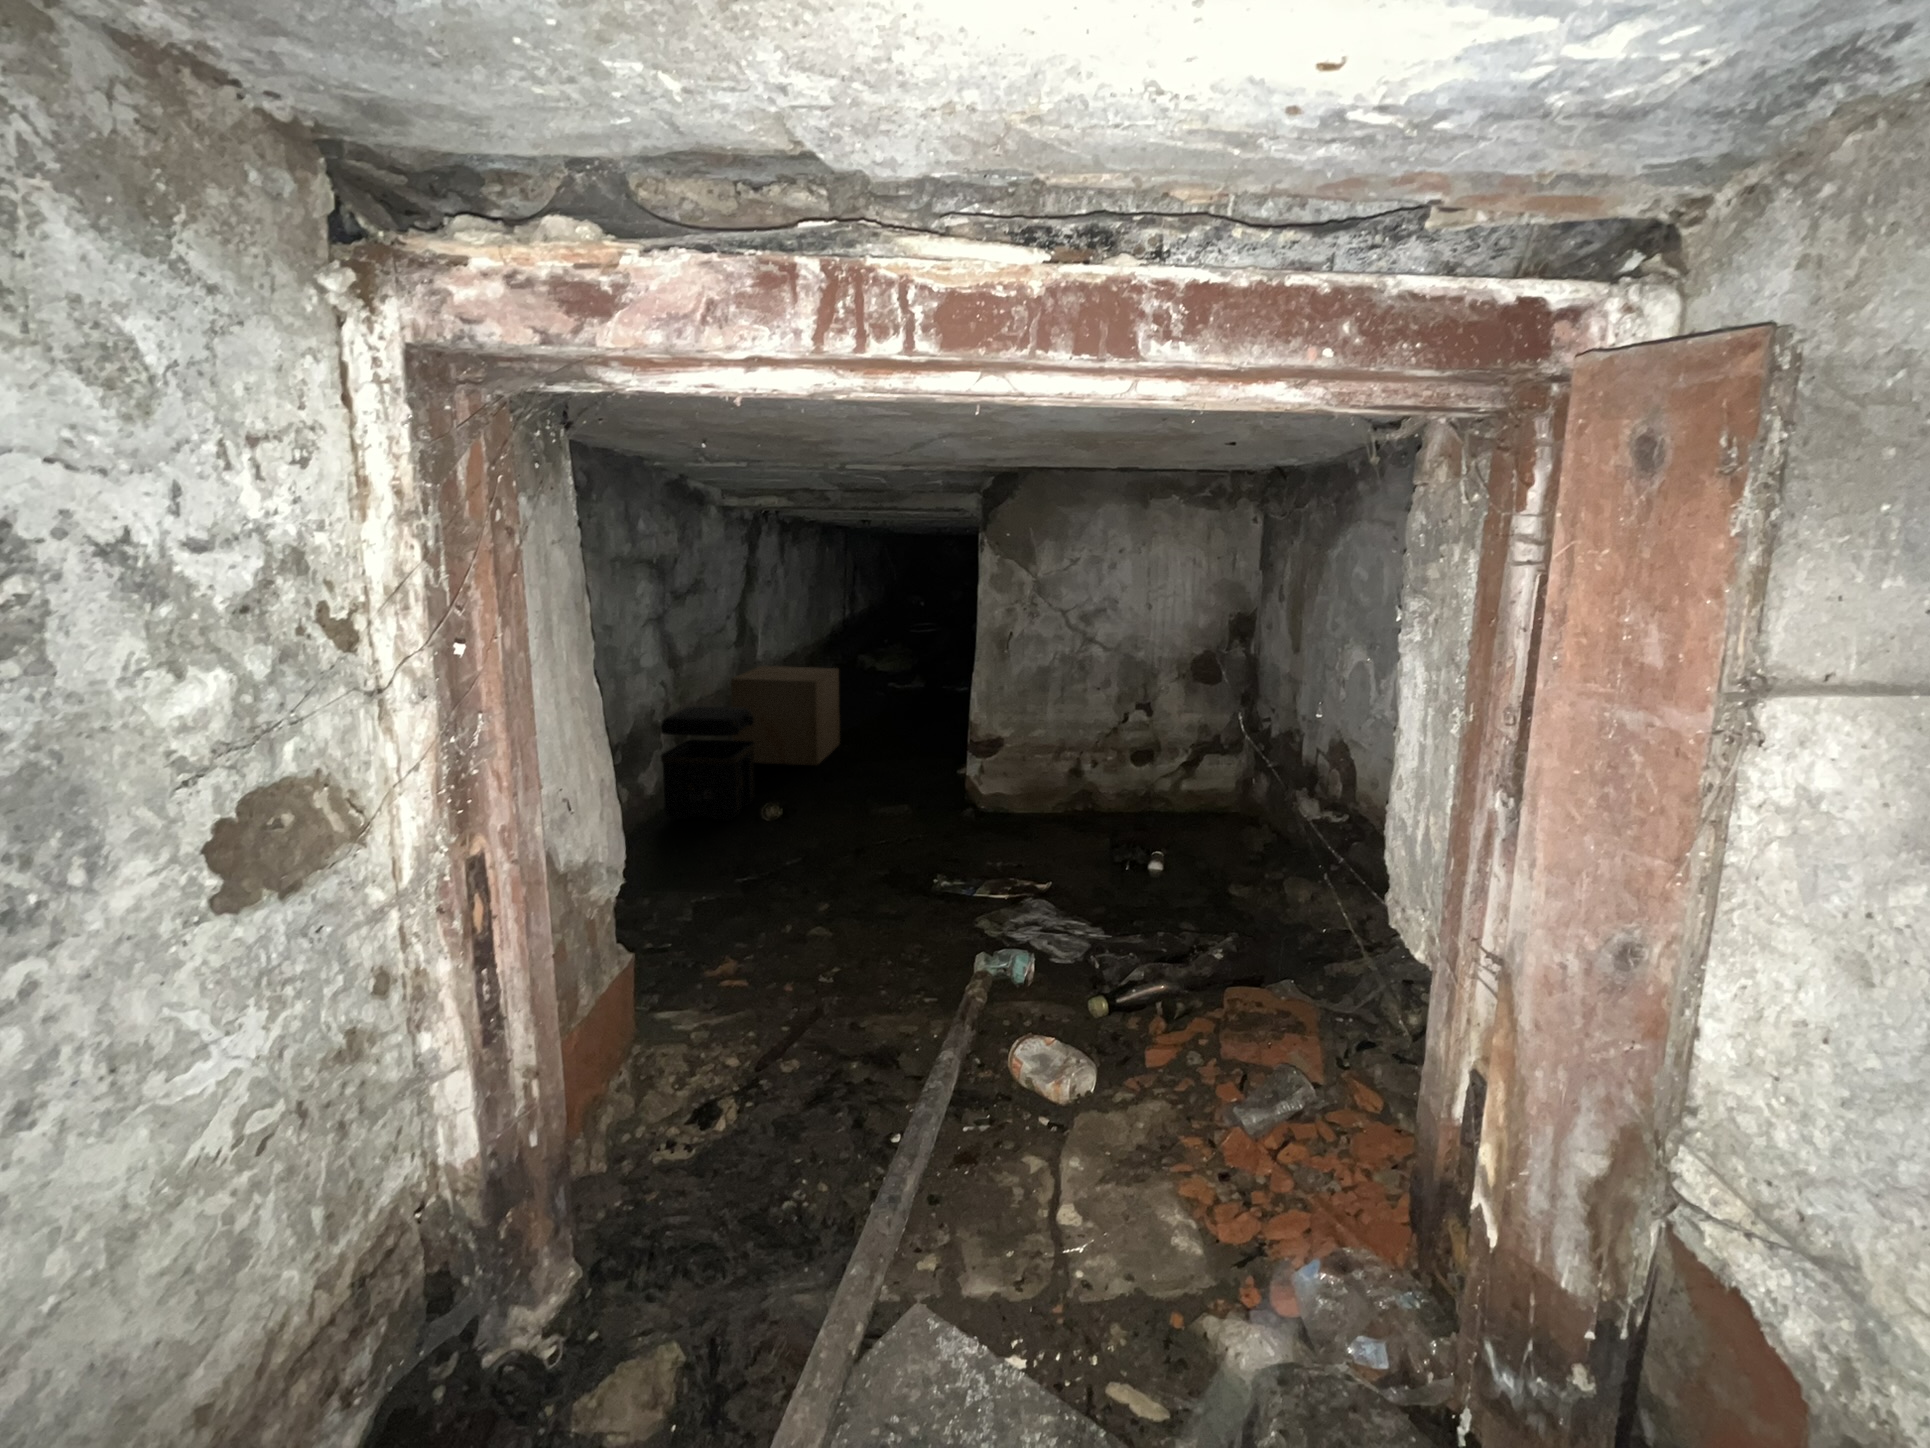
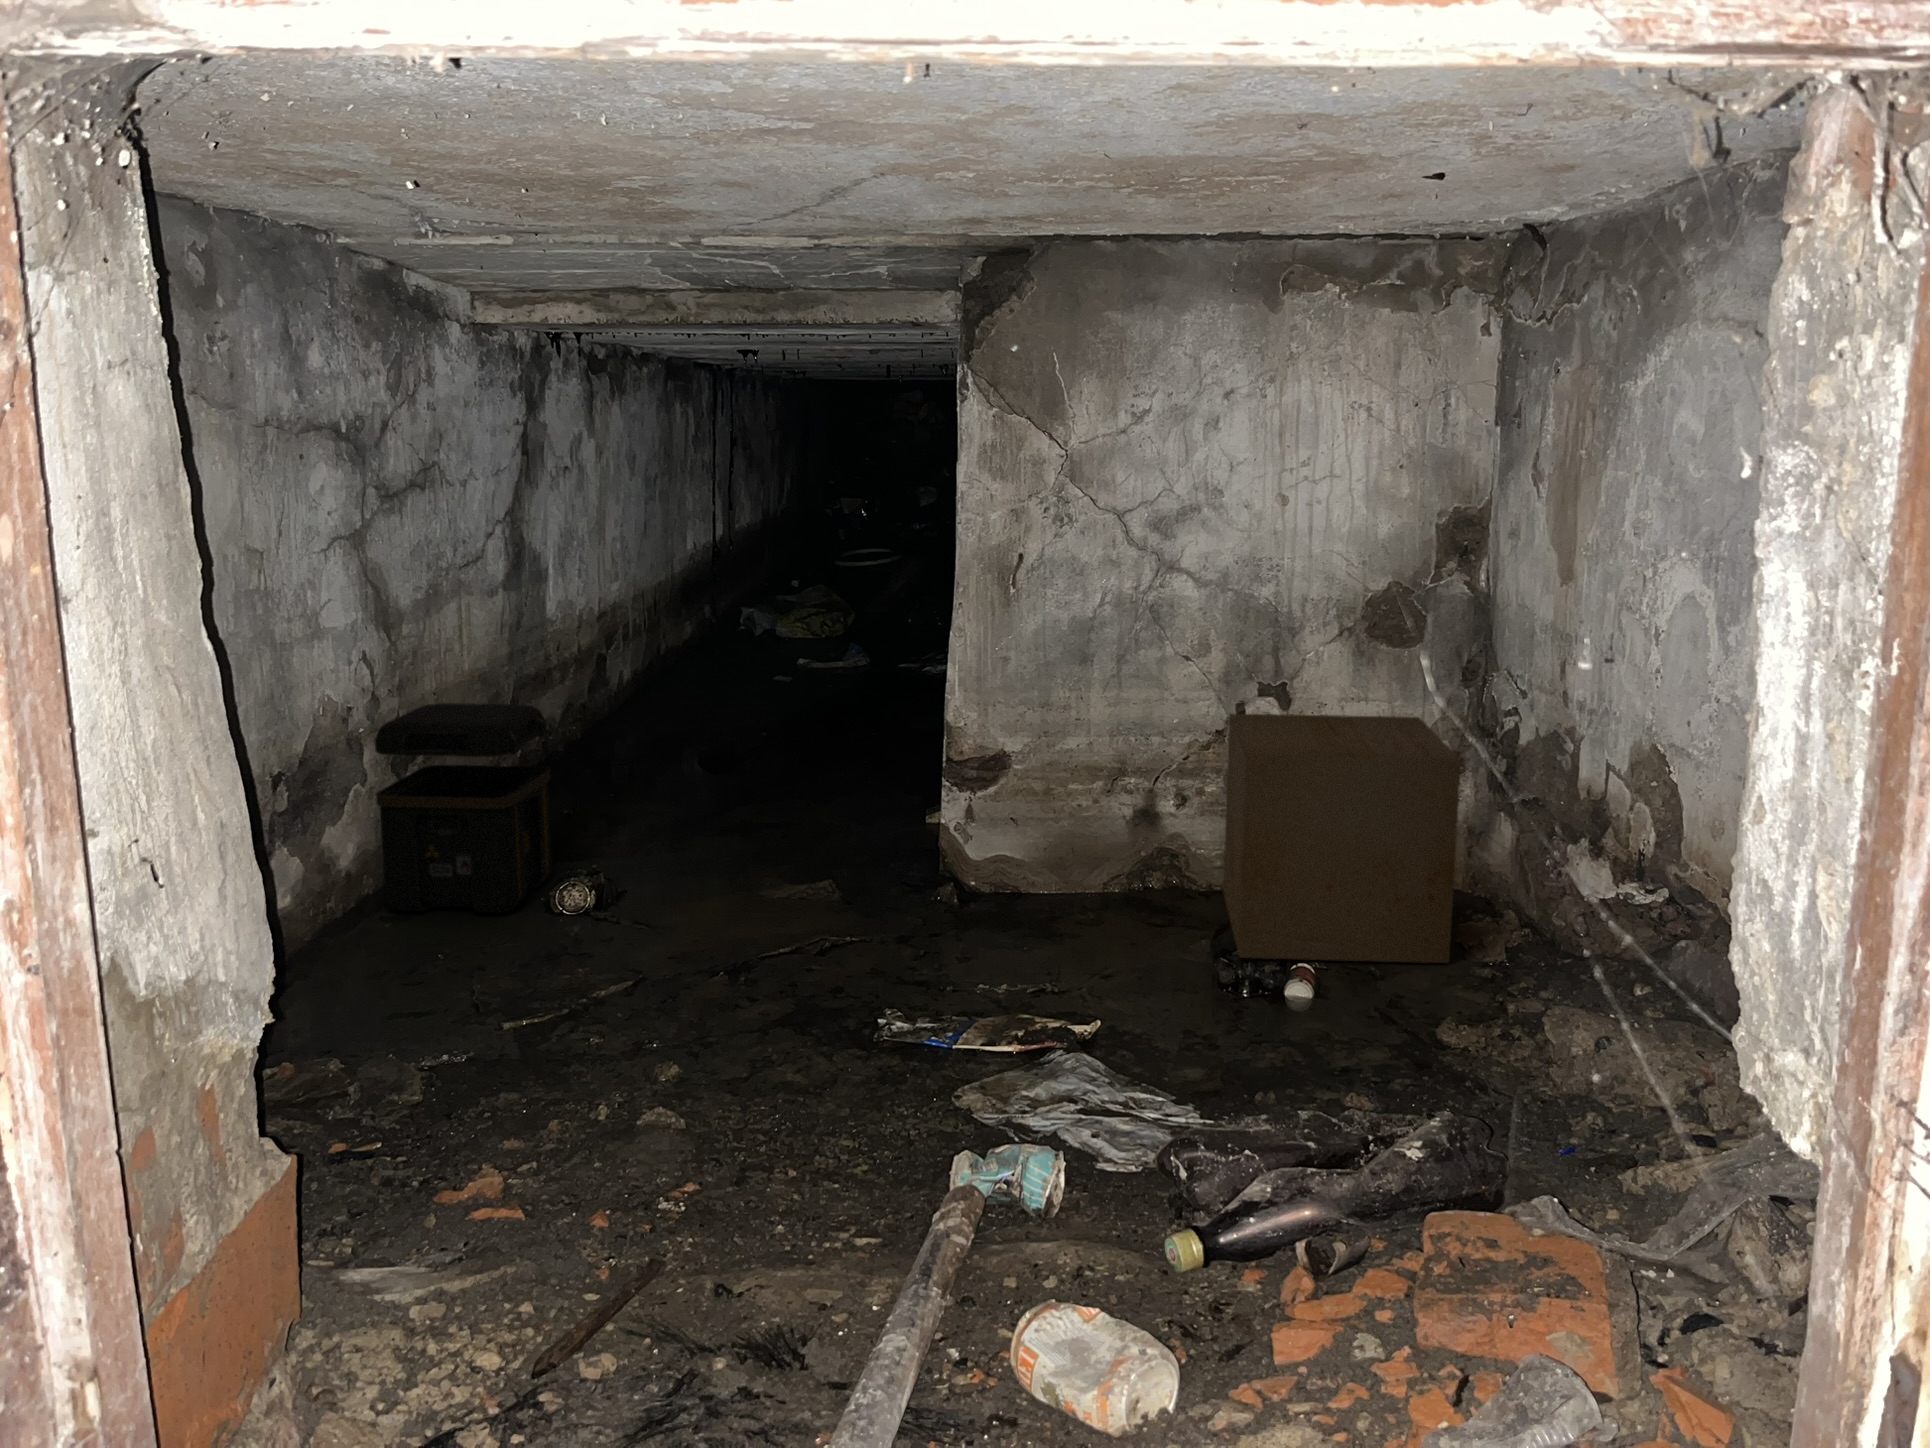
cardboard box: present [731,666,840,765] -> present [1223,713,1461,963]

